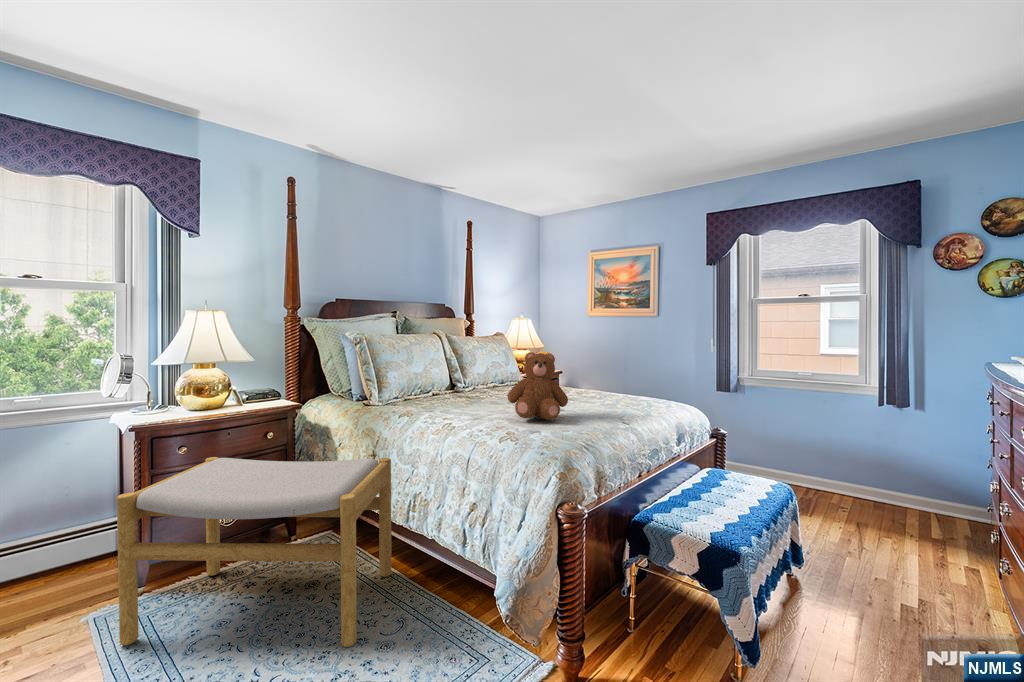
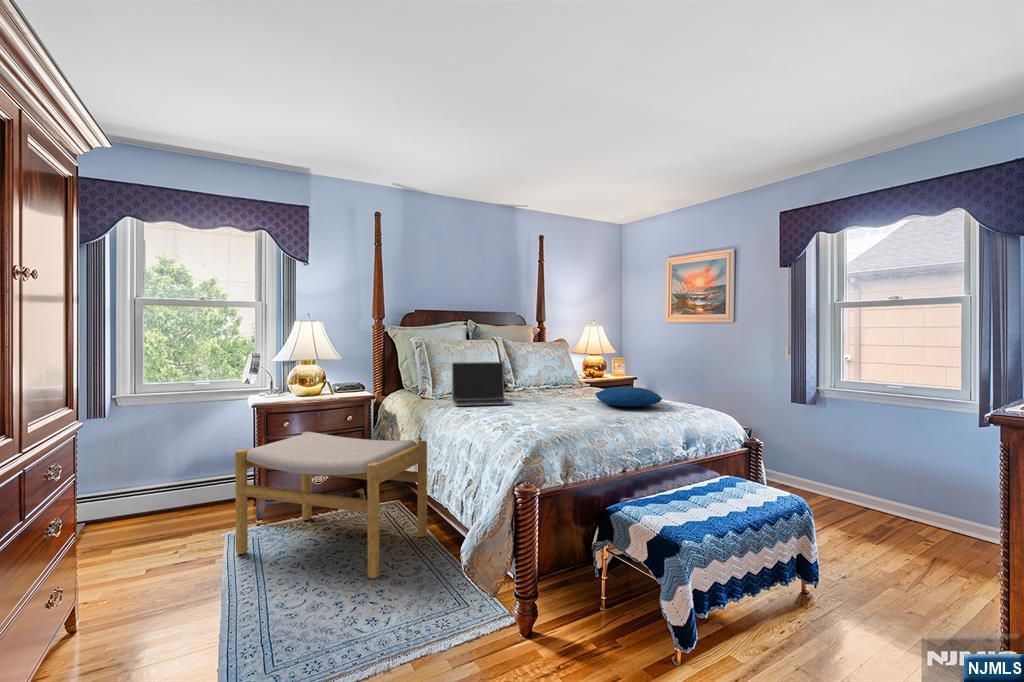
teddy bear: present [507,352,568,420] -> none [519,357,571,417]
laptop: none [407,359,485,412] -> present [452,362,511,406]
pillow: none [567,383,643,404] -> present [595,387,662,407]

